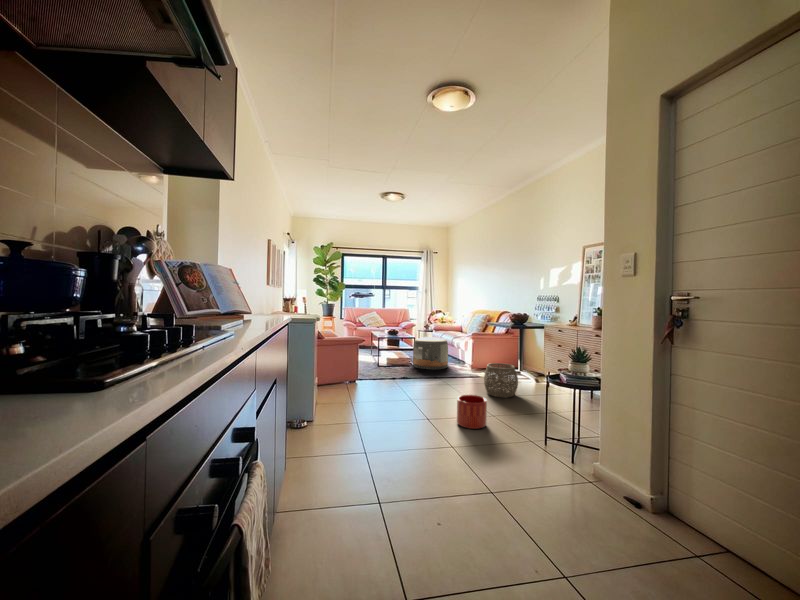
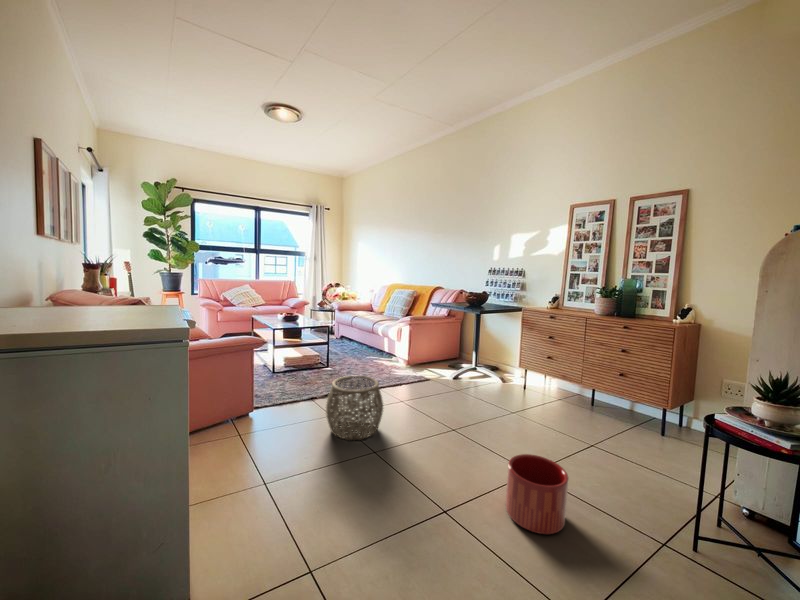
pouf: present [413,337,448,369] -> none [329,325,379,373]
woven basket: present [484,363,518,398] -> present [326,376,383,440]

